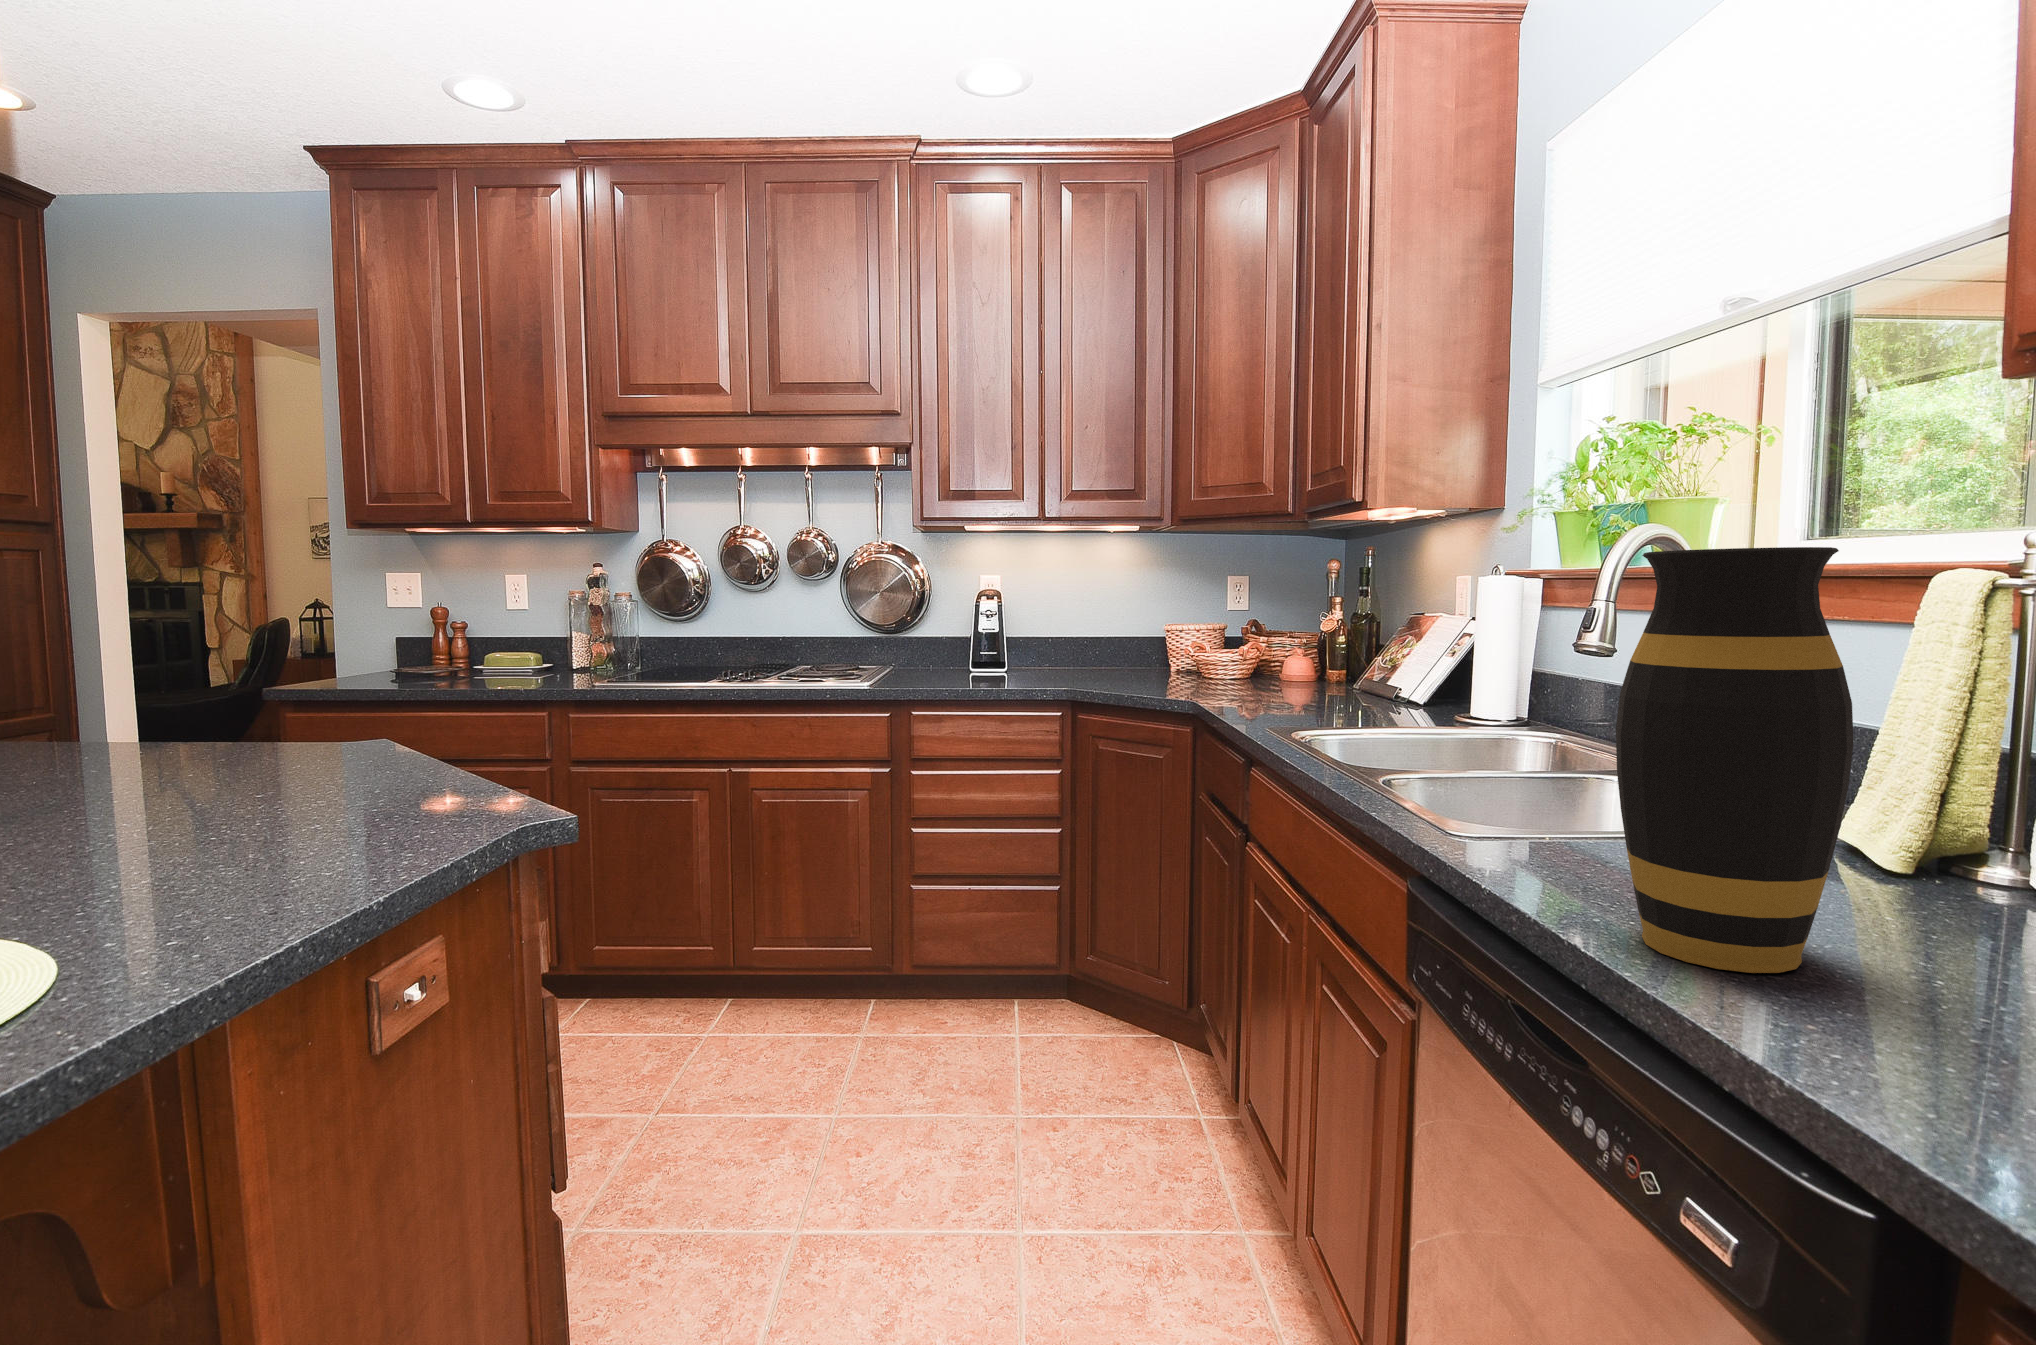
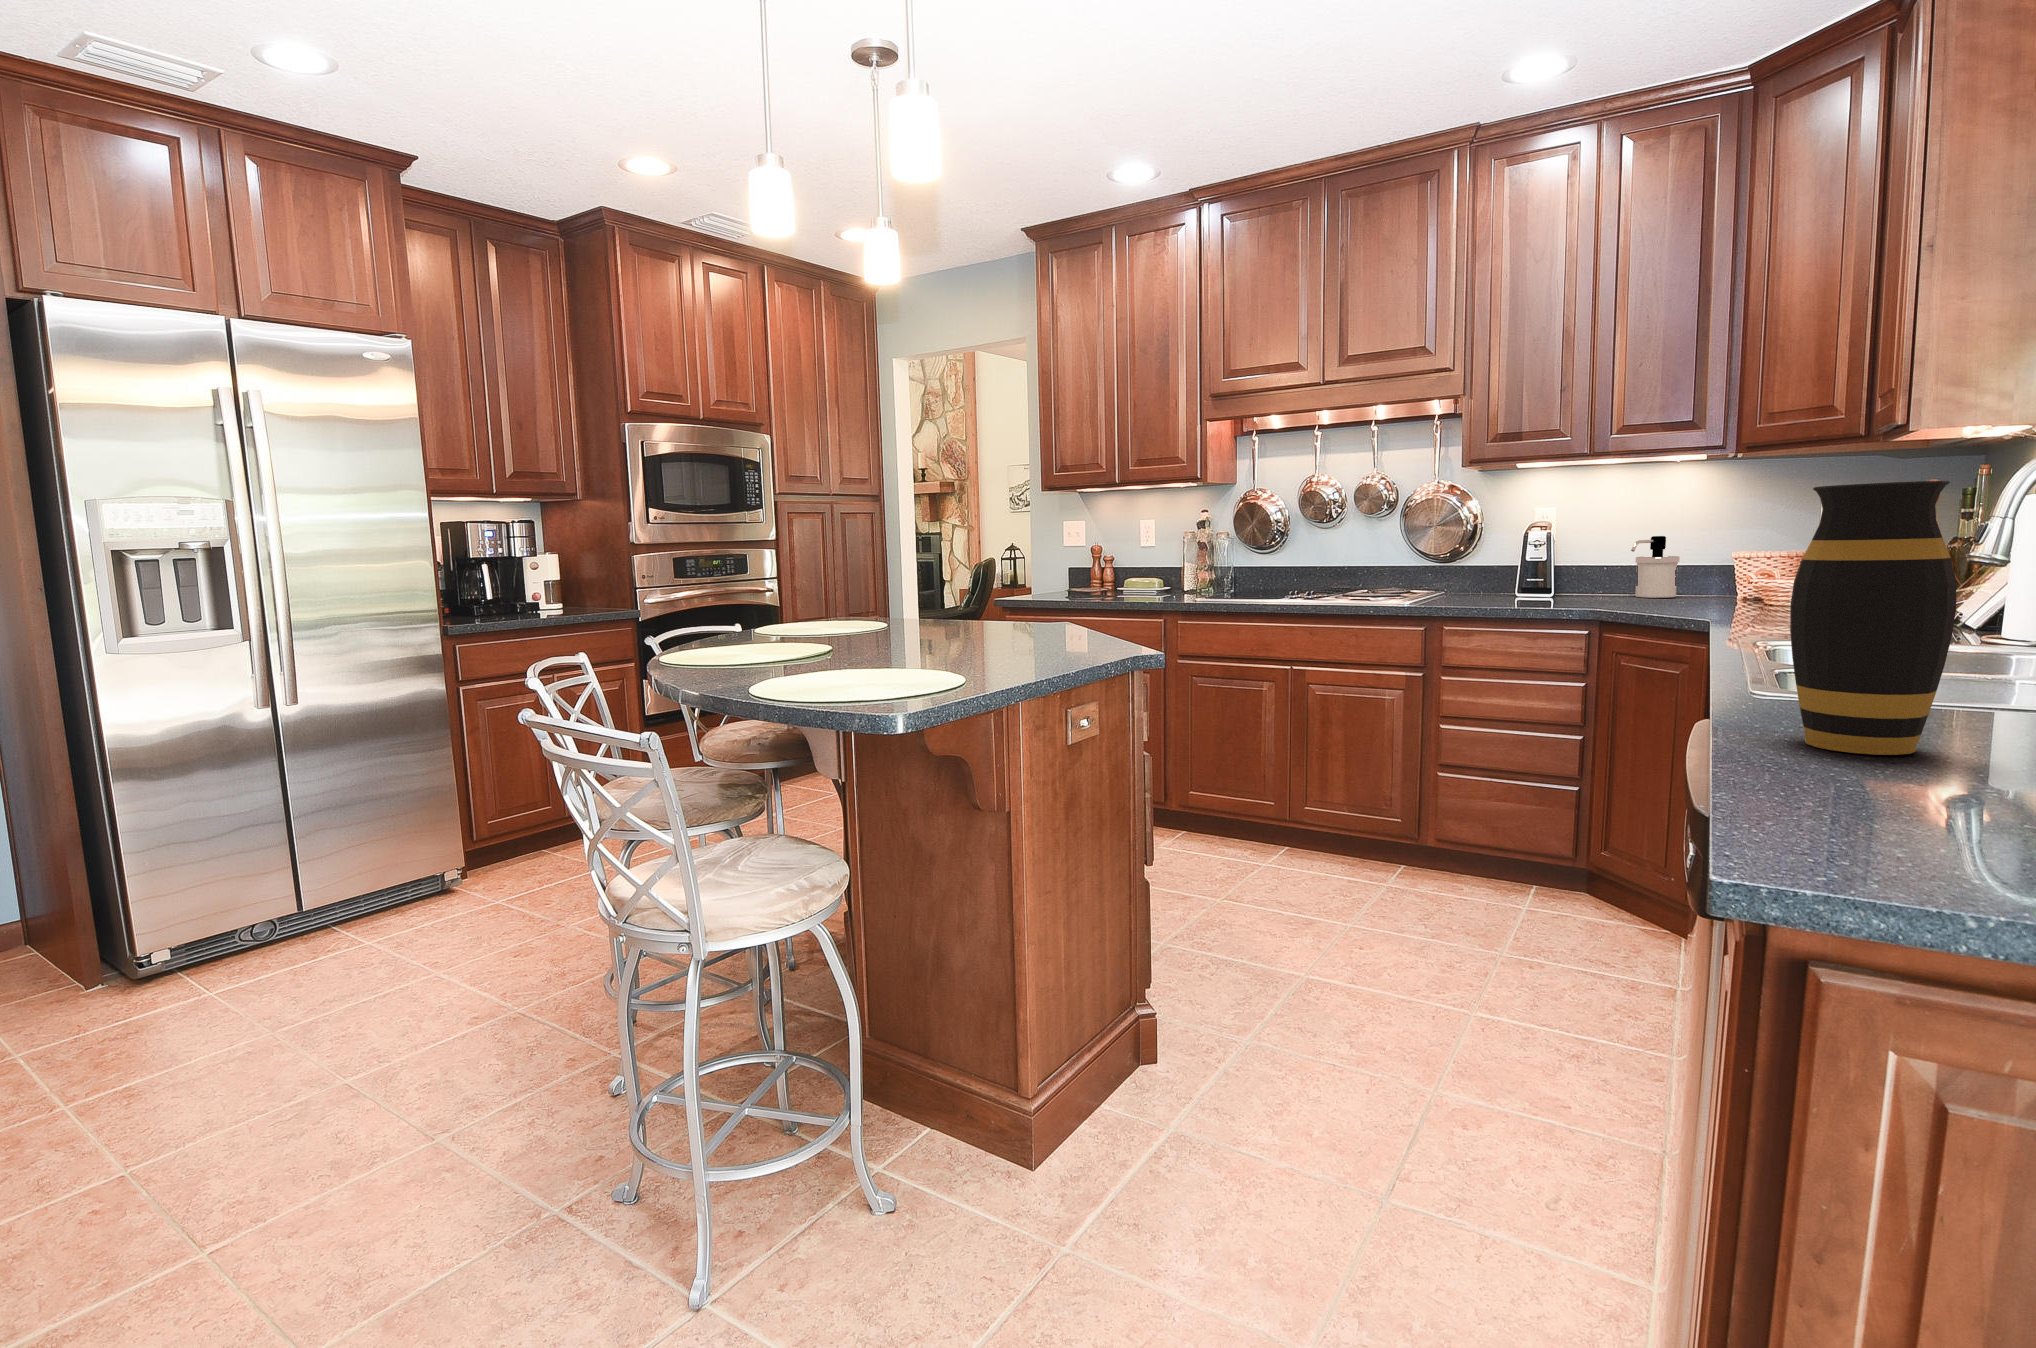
soap dispenser: none [1077,608,1117,672] -> present [1631,536,1680,598]

